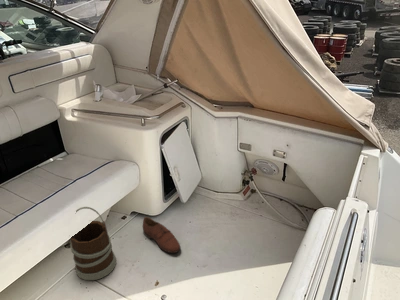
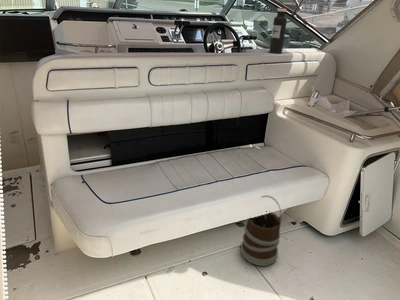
water bottle: none [23,6,47,56] -> present [270,8,287,53]
shoe: present [143,217,181,253] -> none [310,231,346,280]

